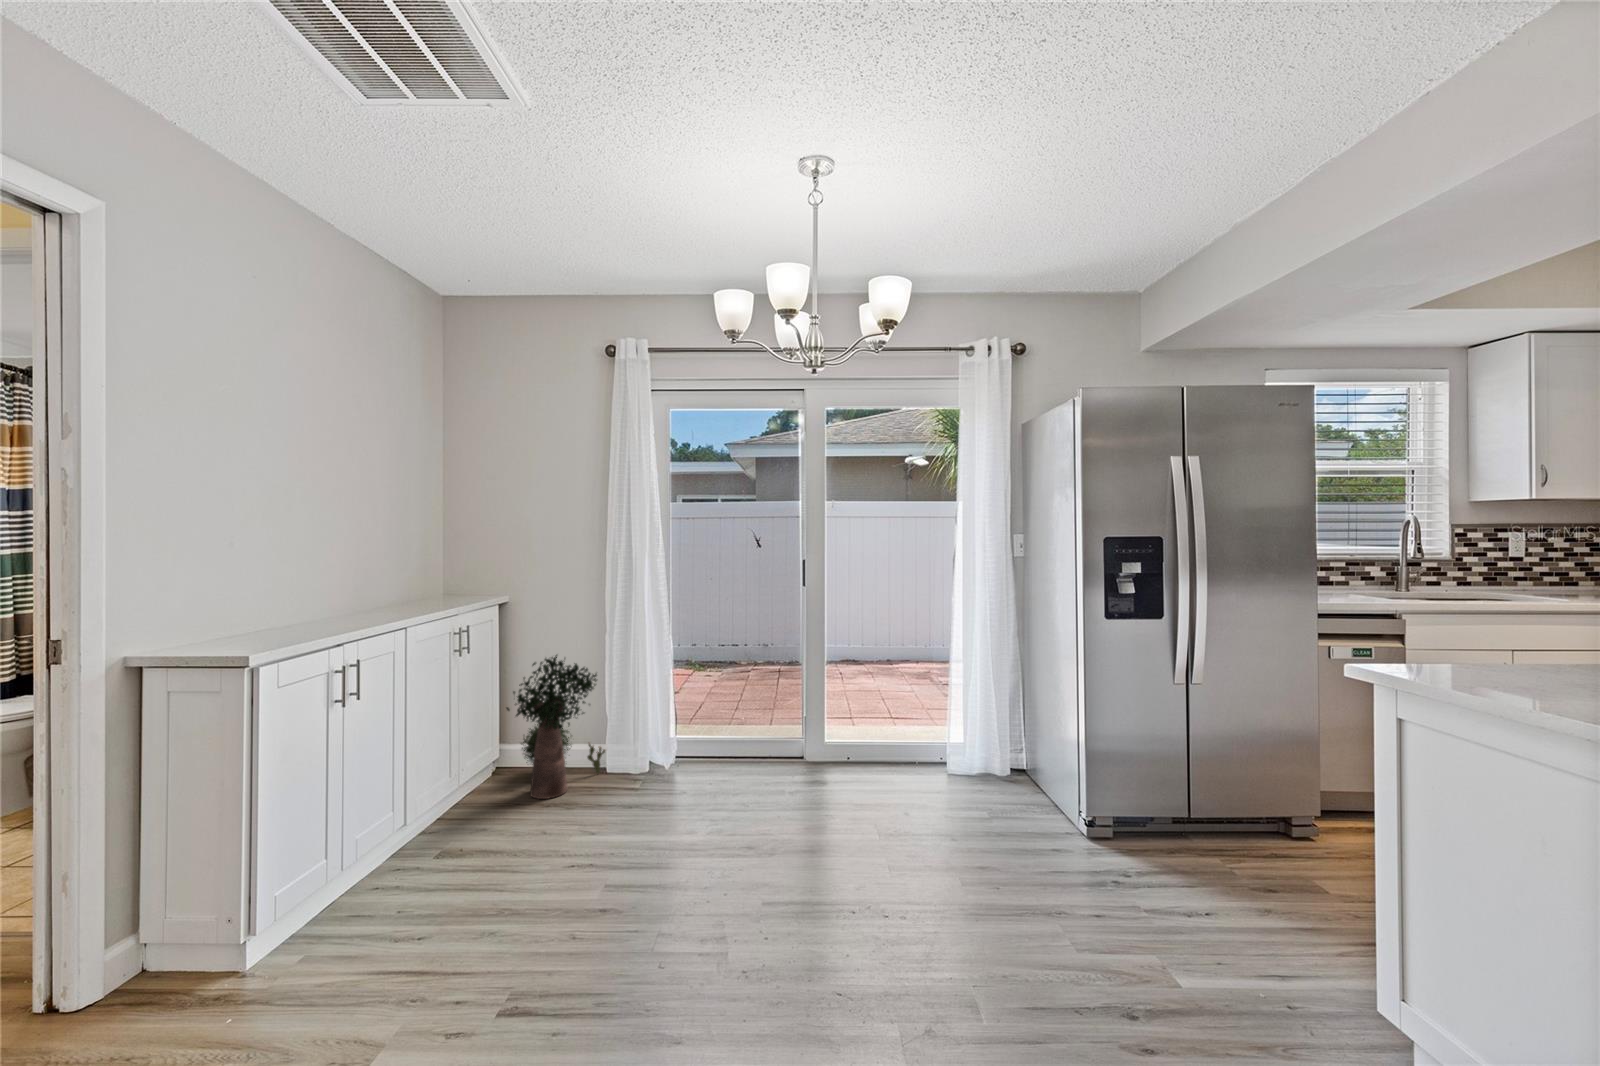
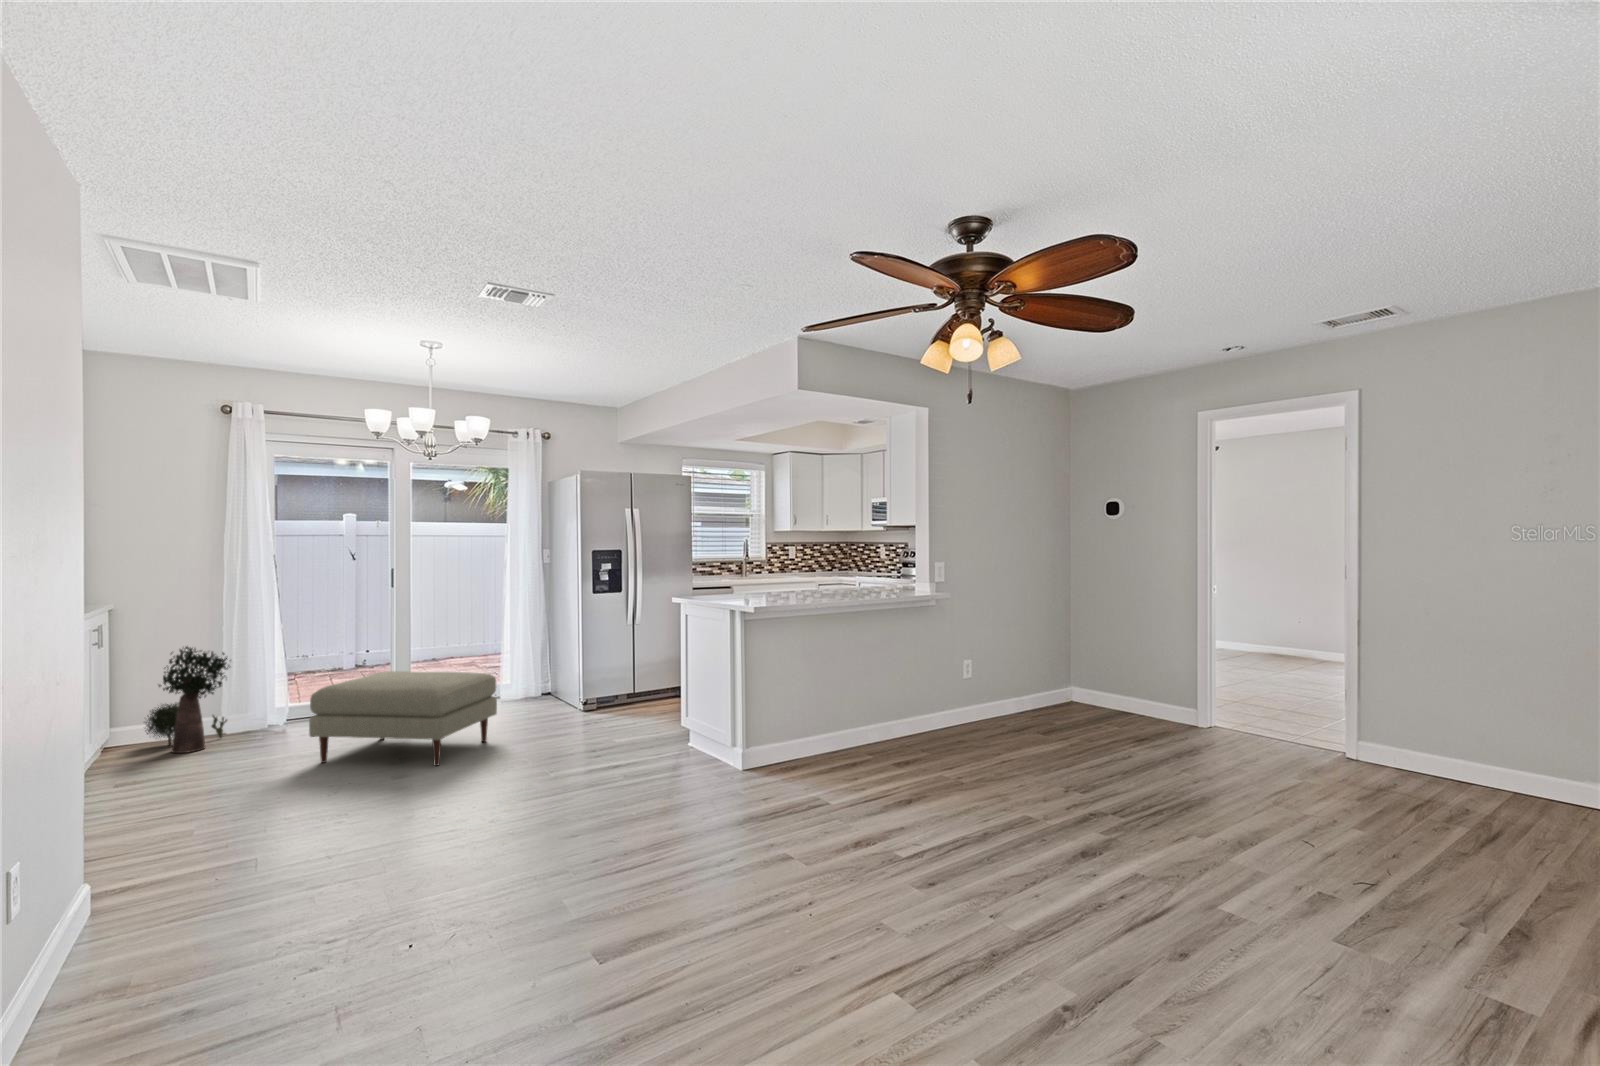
ottoman: none [613,731,914,995] -> present [309,671,497,766]

